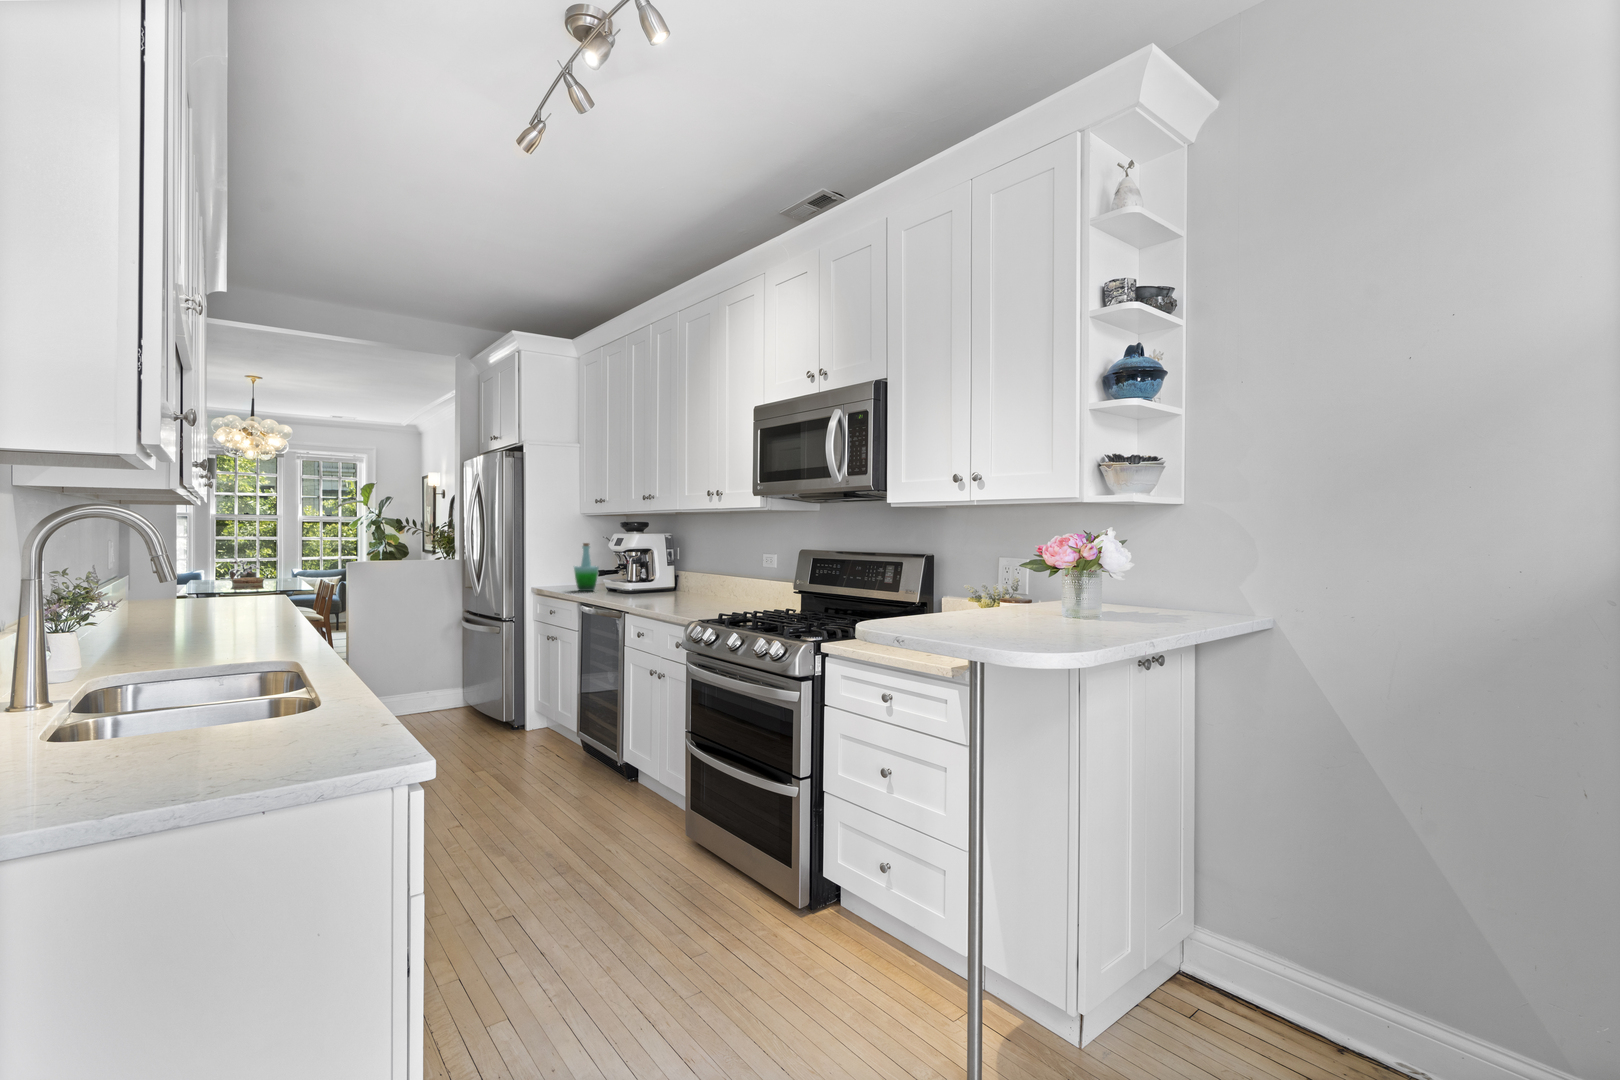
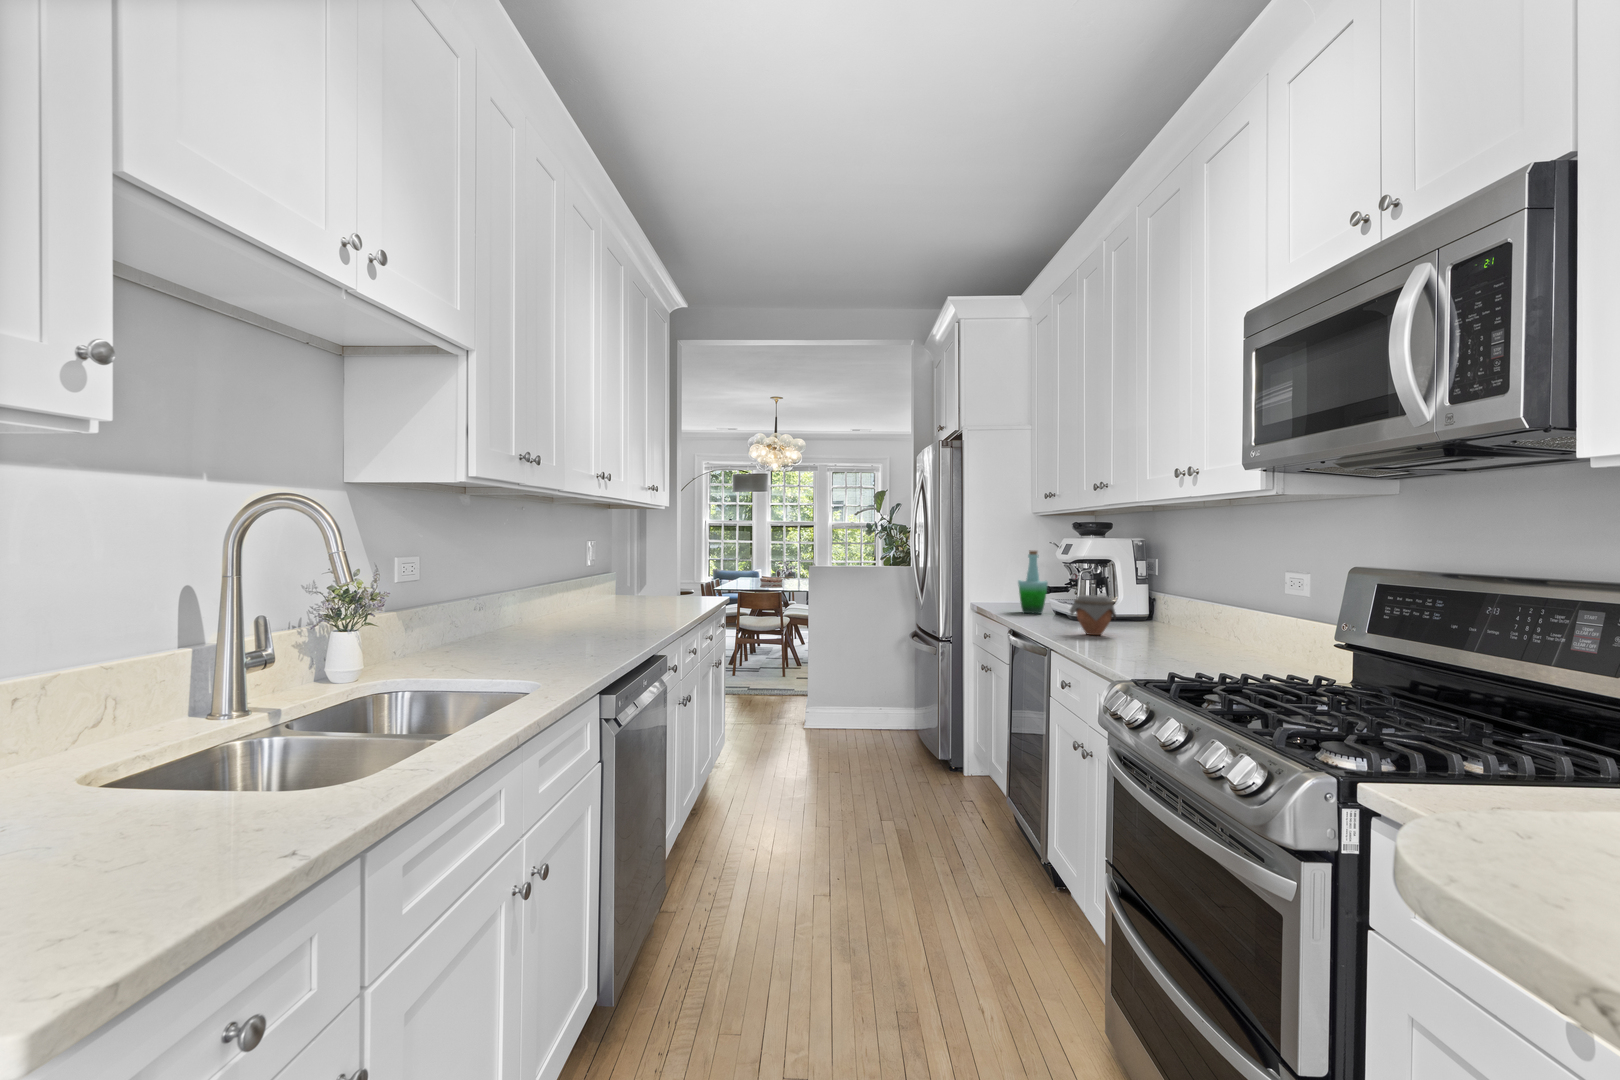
jar: none [631,573,662,601] -> present [1070,595,1116,635]

